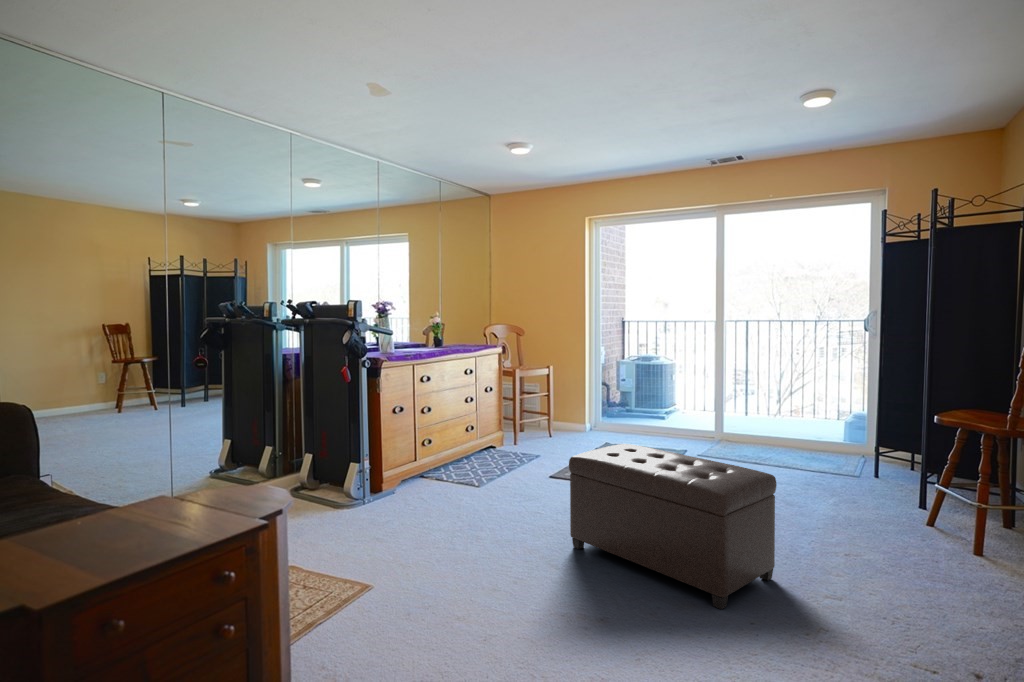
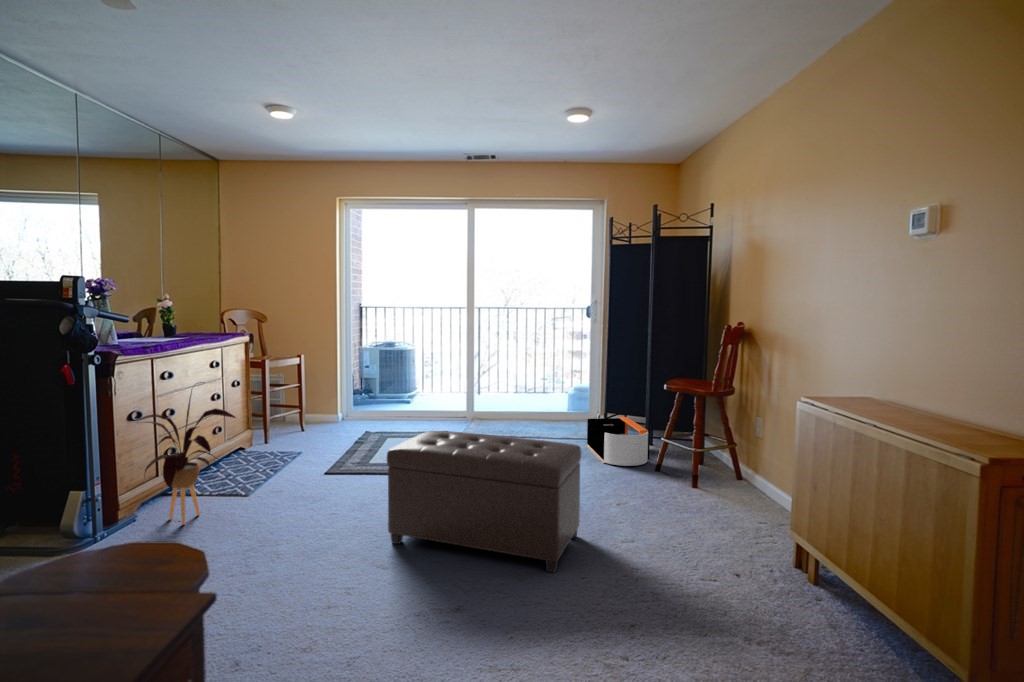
house plant: none [390,385,462,501] -> present [134,382,235,524]
storage bin: none [848,451,925,515] -> present [587,417,648,466]

